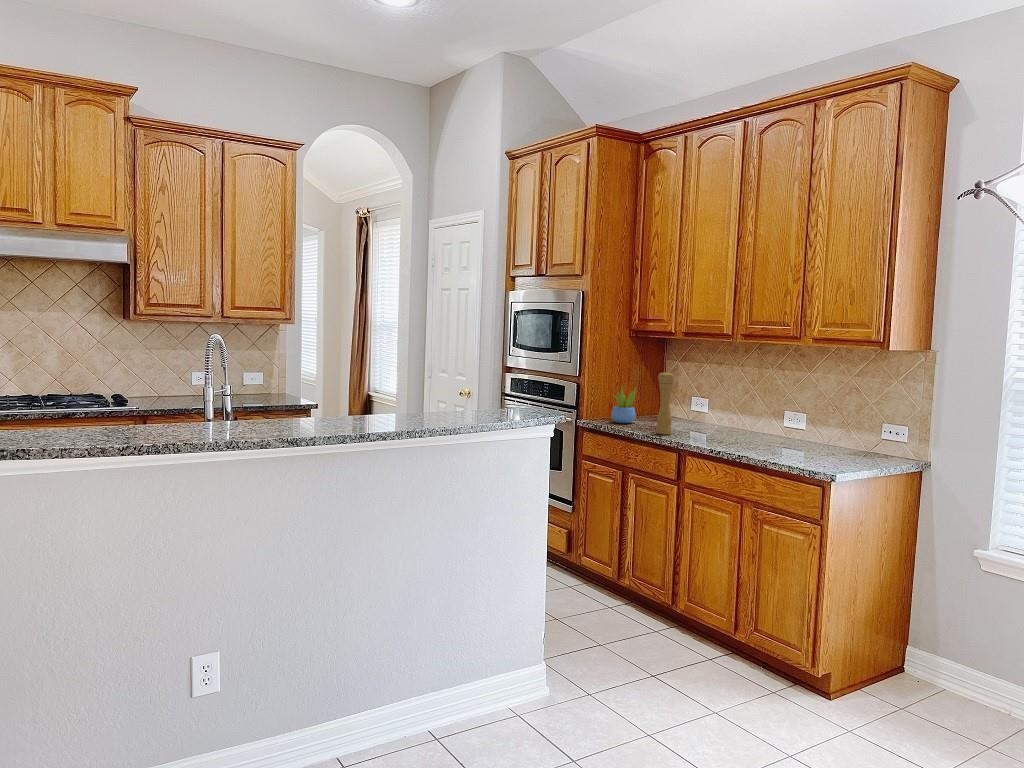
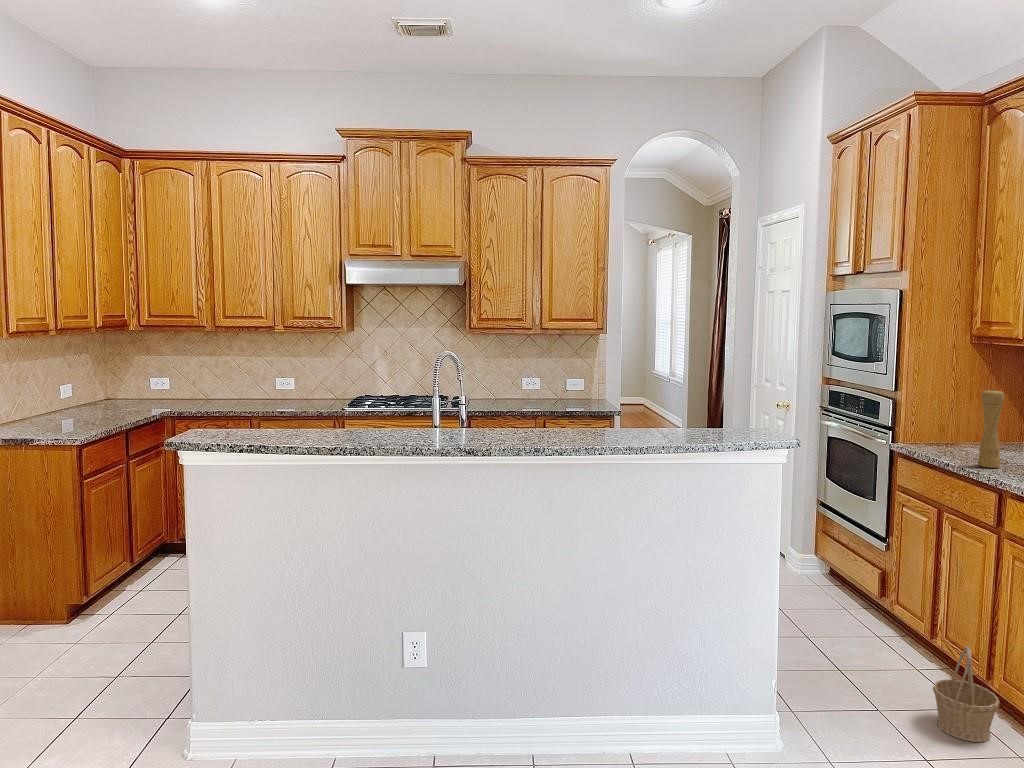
succulent plant: present [611,387,636,423] -> none [934,404,970,449]
basket: none [643,578,690,653] -> present [933,646,1000,742]

